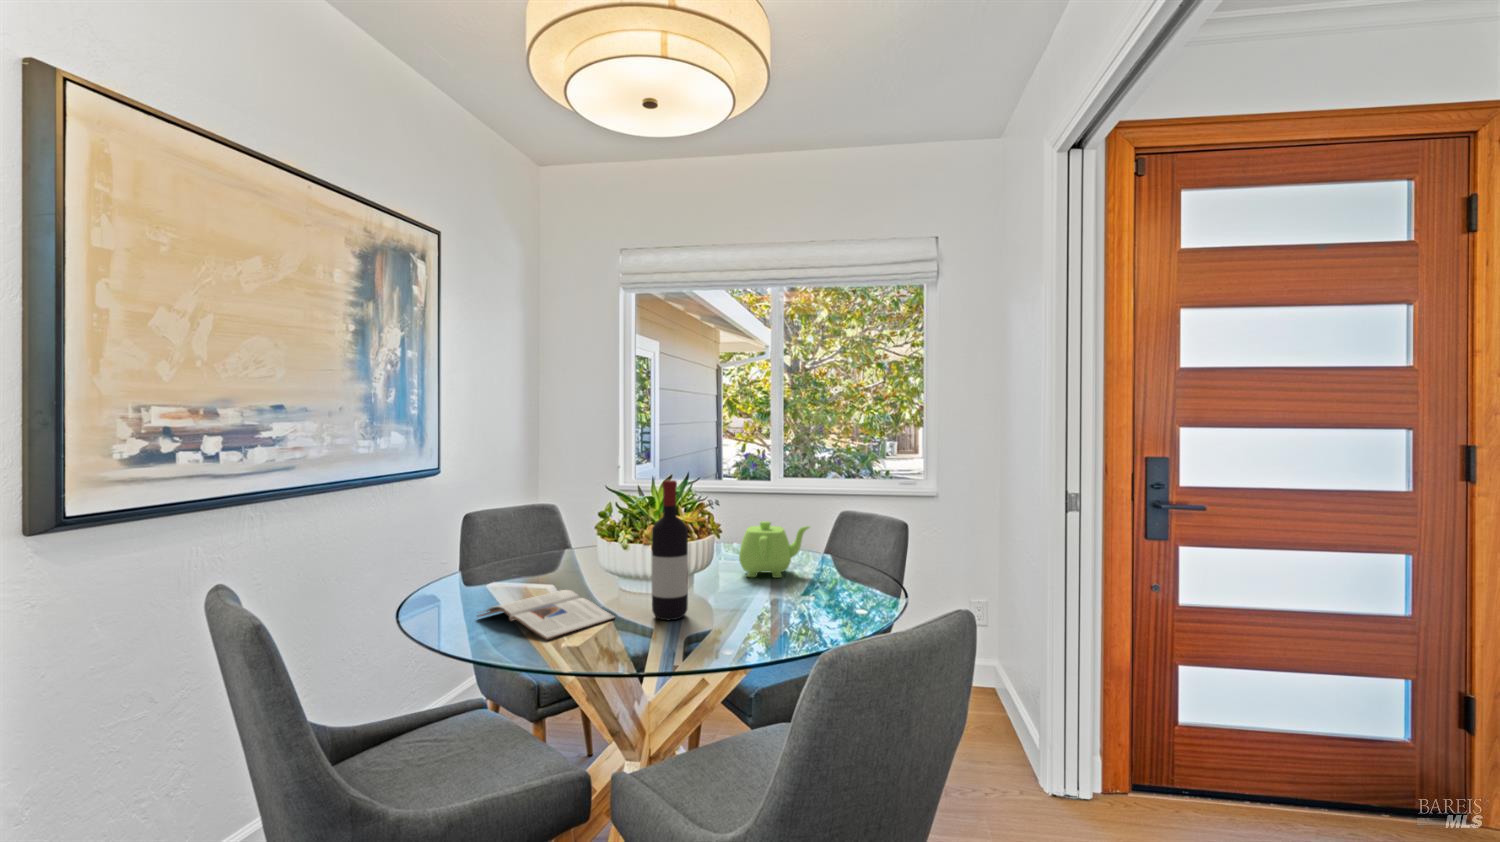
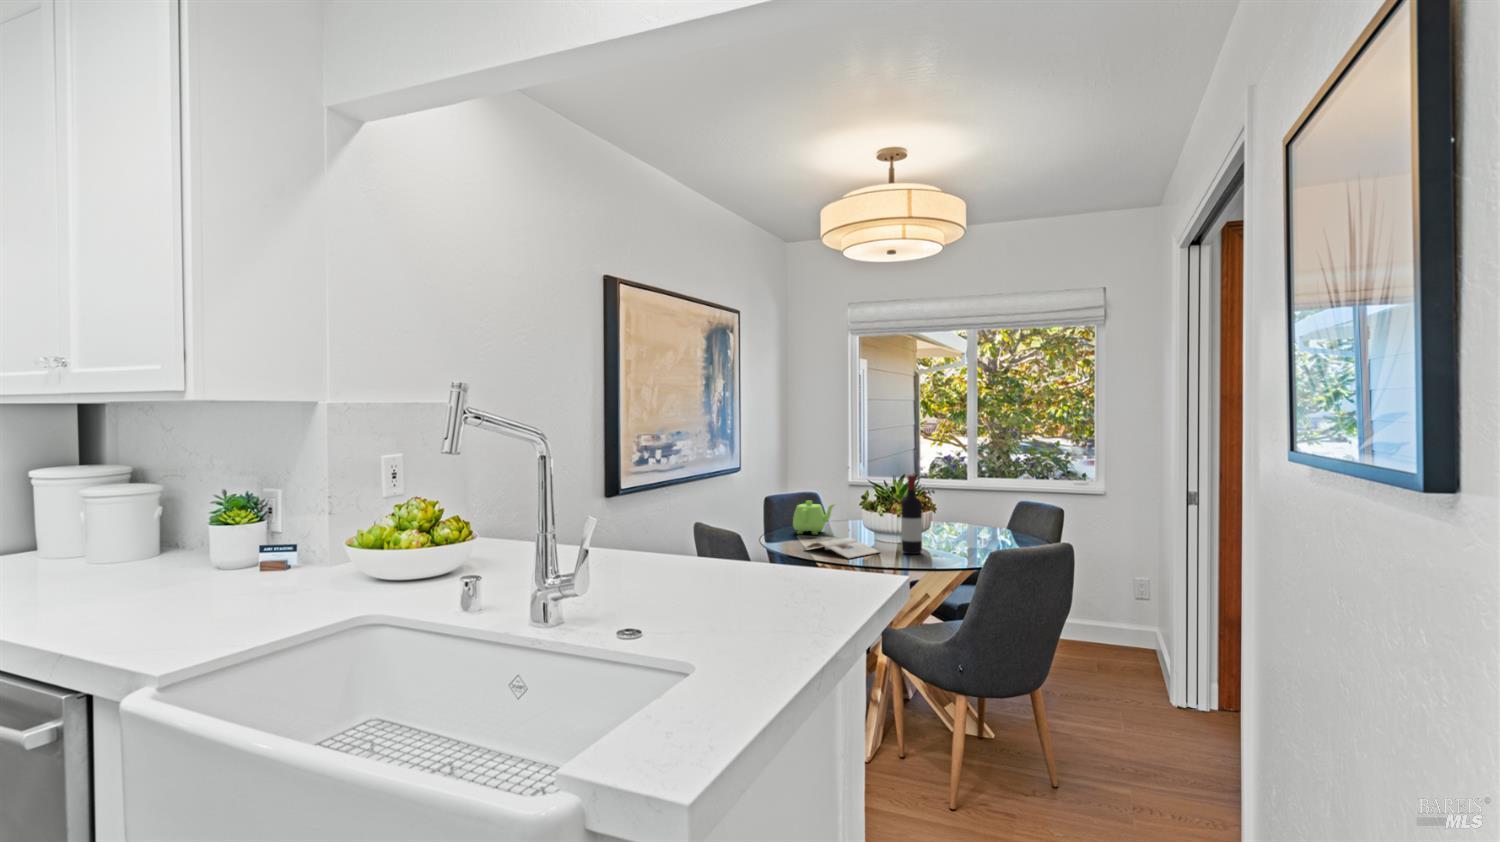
teapot: present [739,521,810,578] -> present [793,501,835,534]

